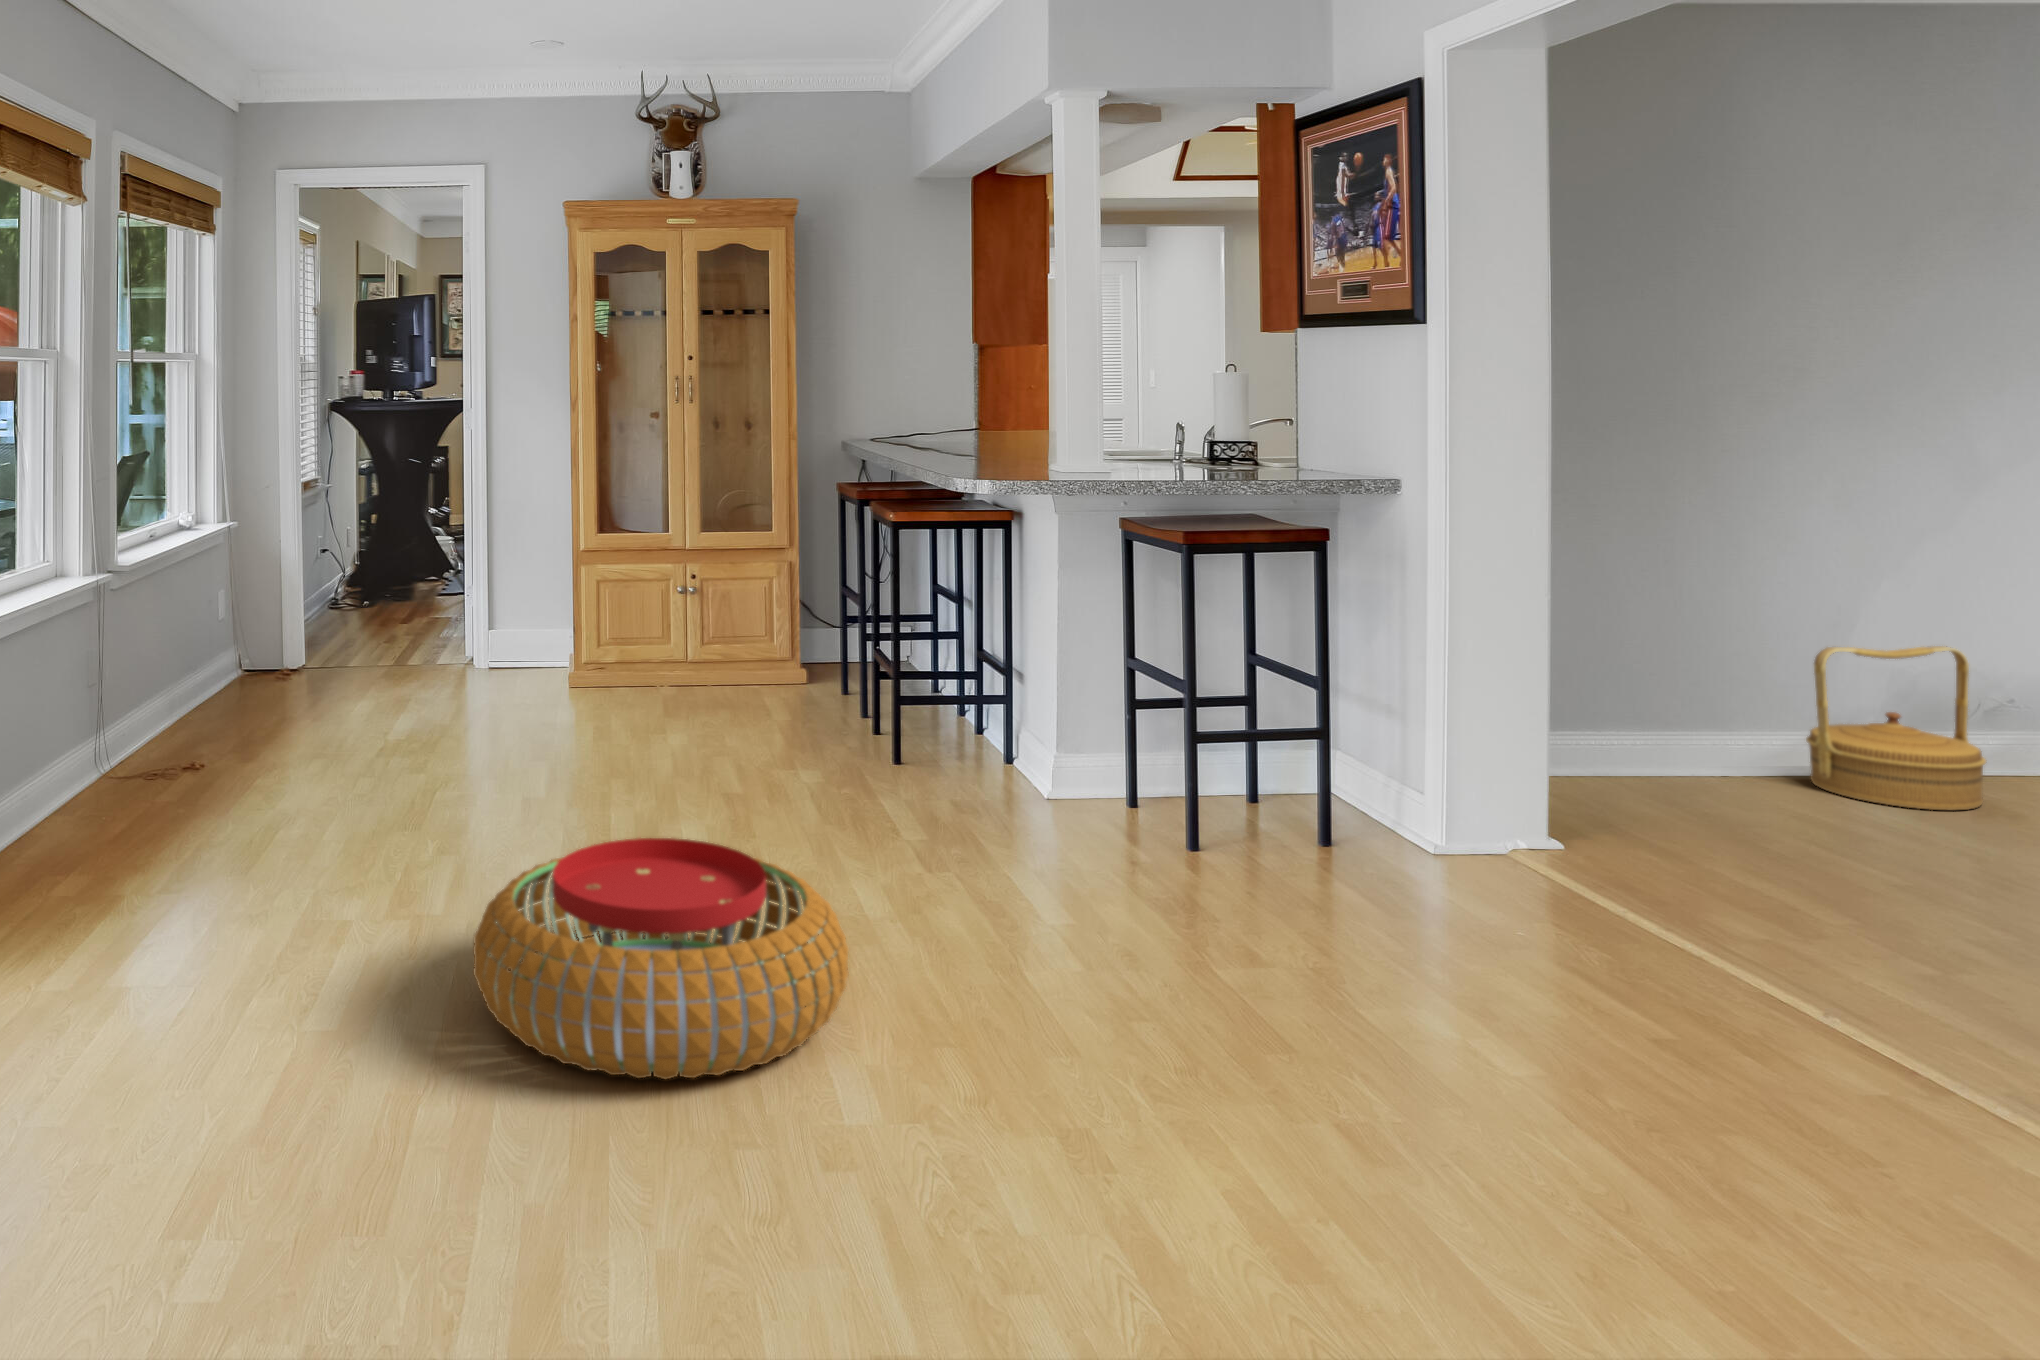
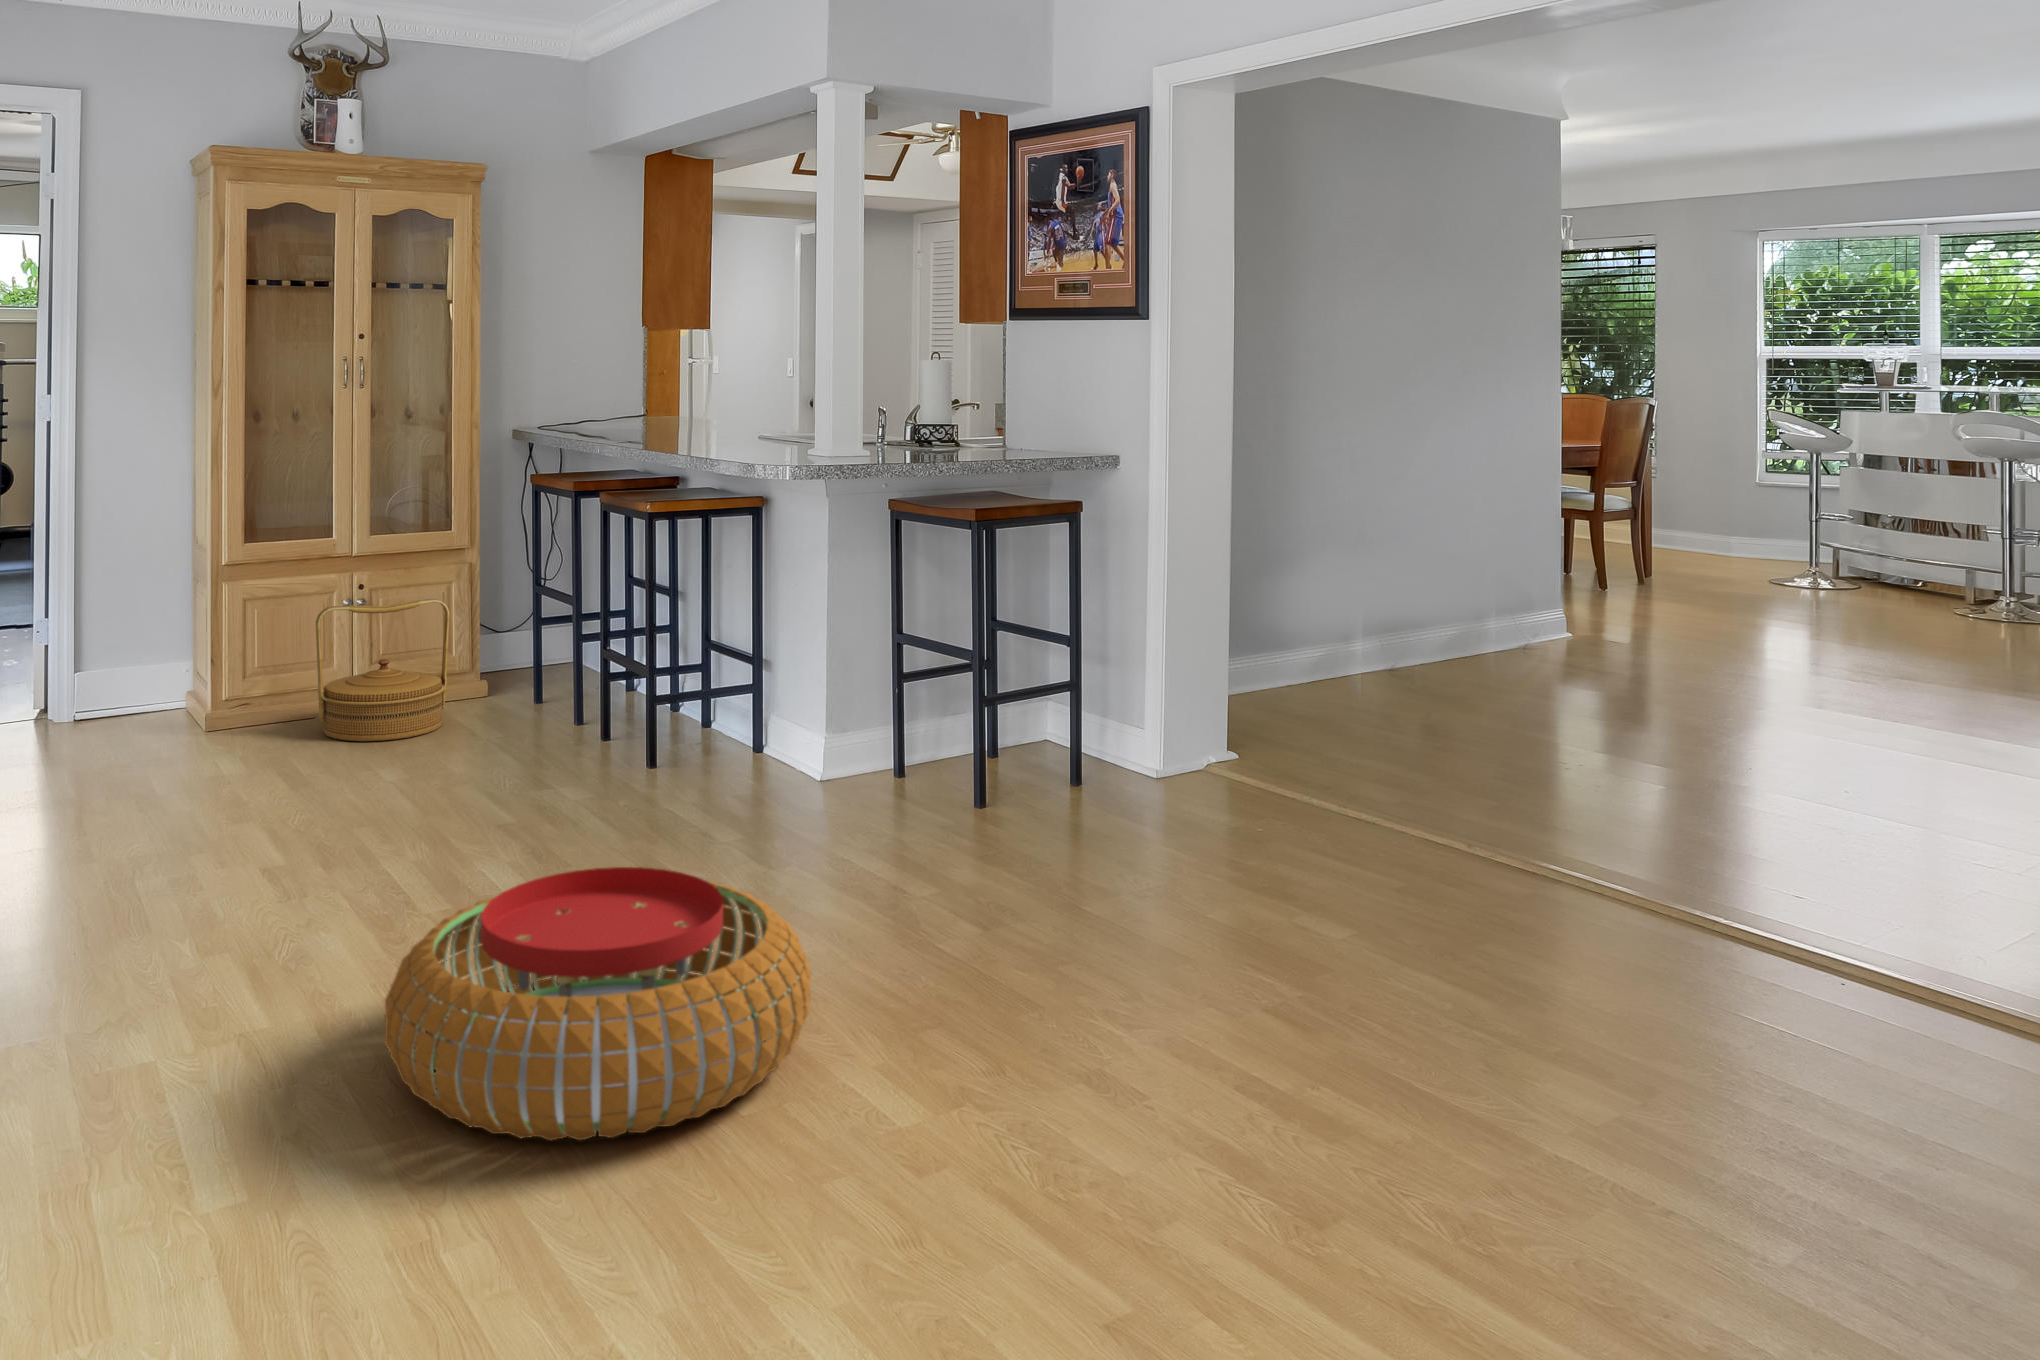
woven basket: present [1806,646,1986,810] -> present [316,599,450,741]

